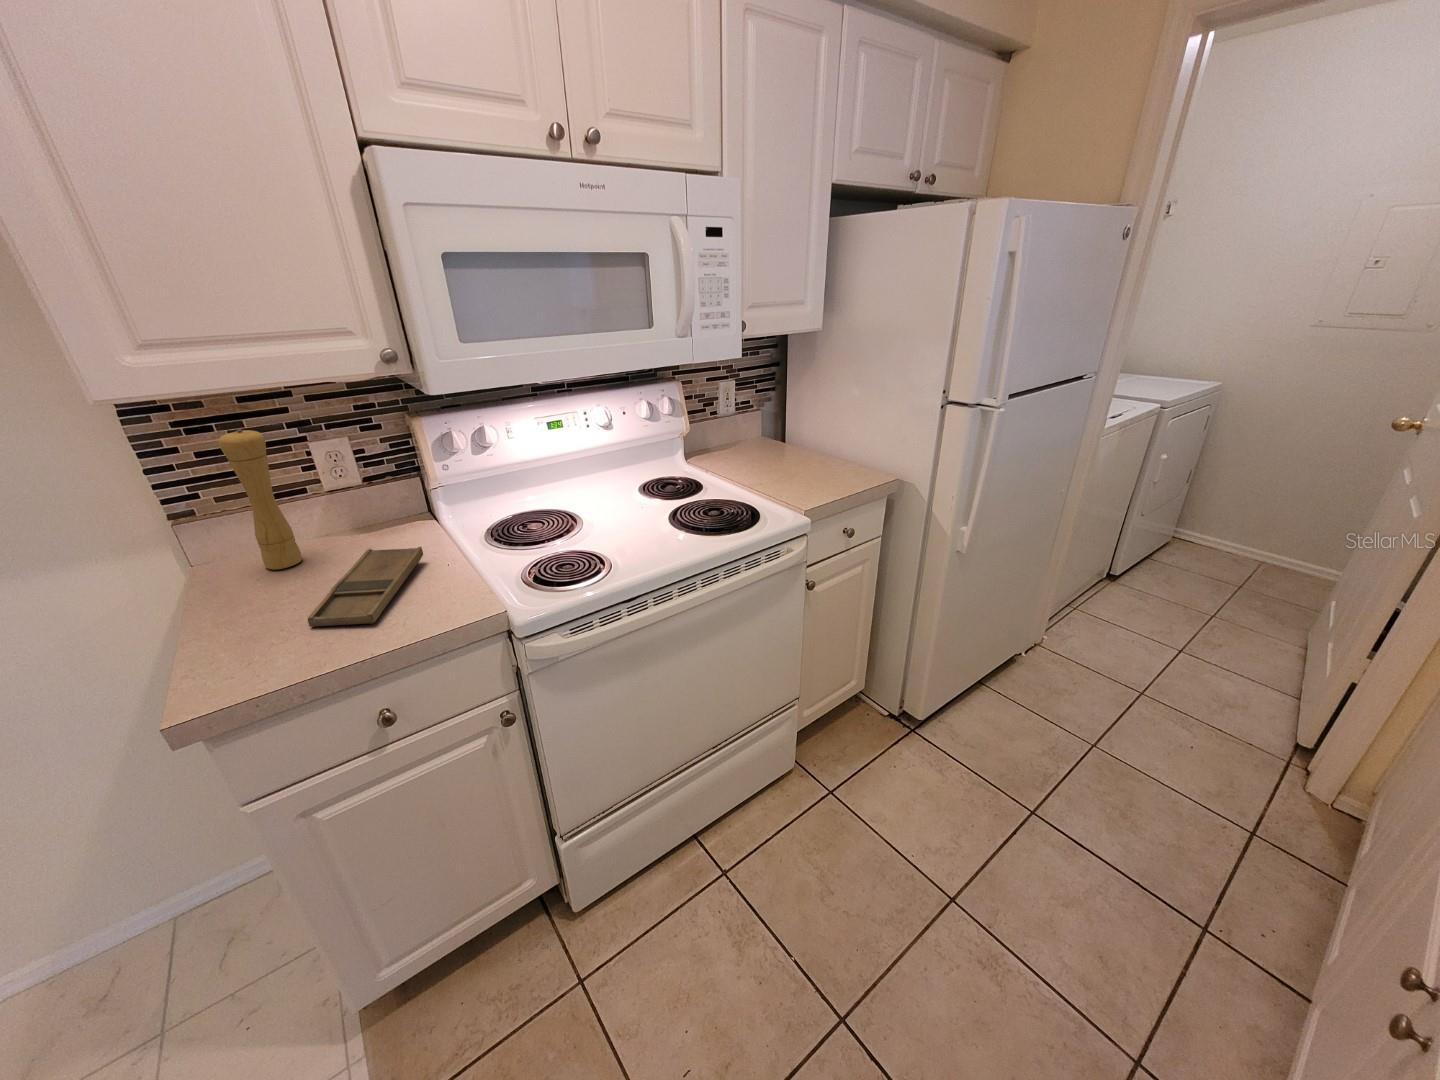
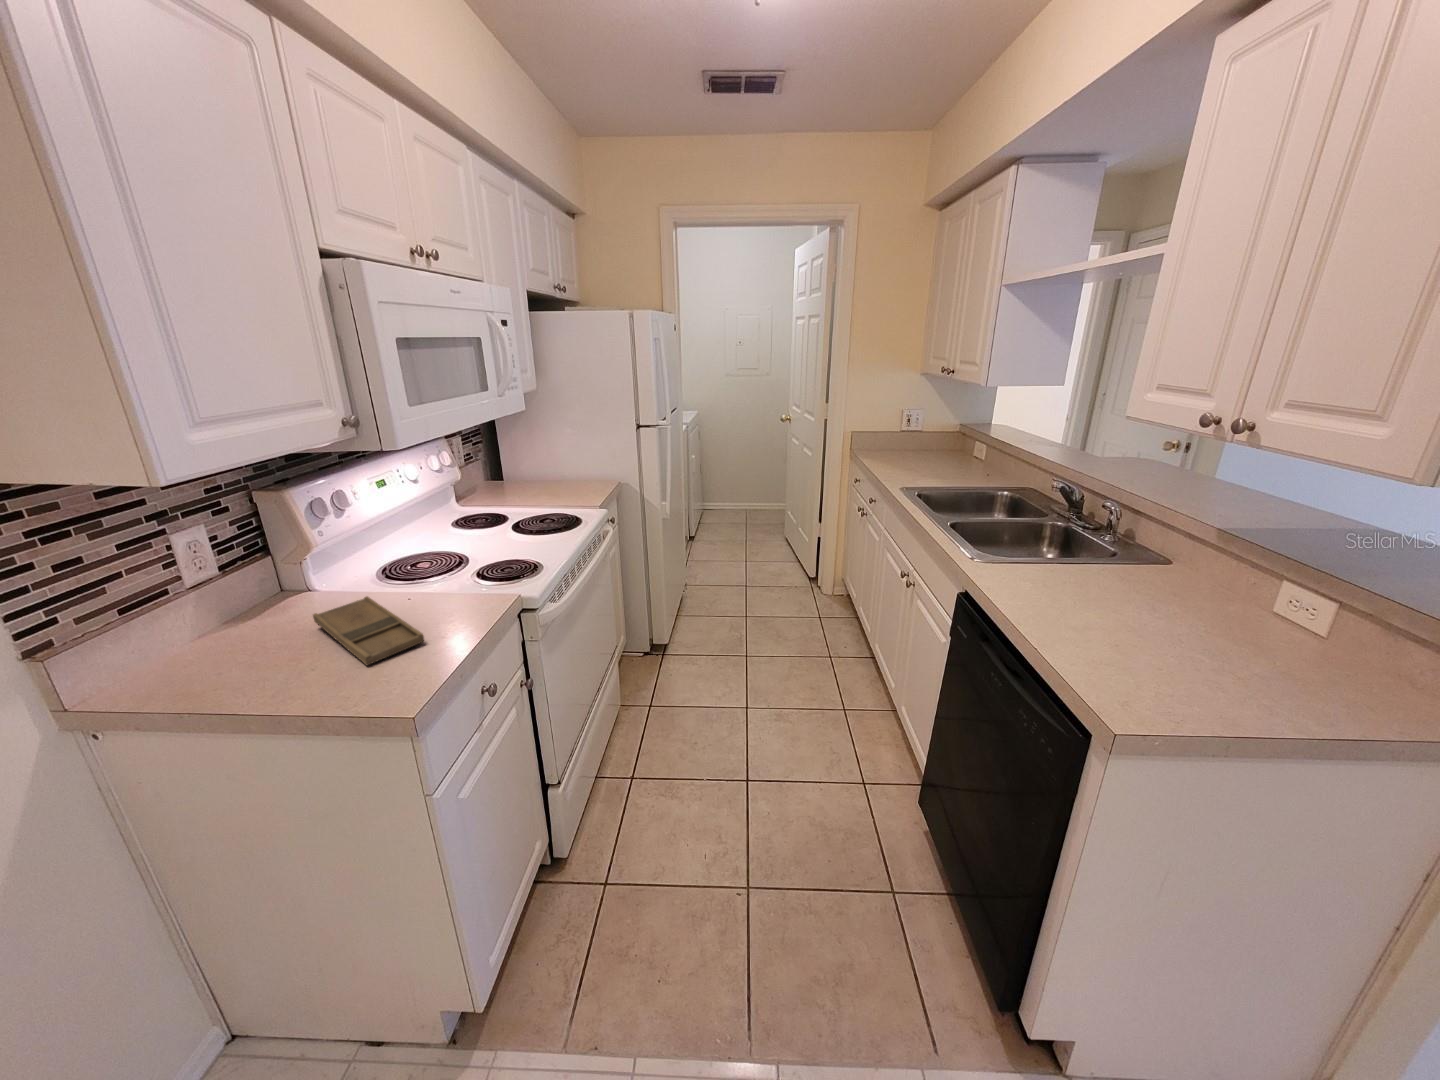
pepper mill: present [218,429,302,570] -> none [131,518,229,670]

